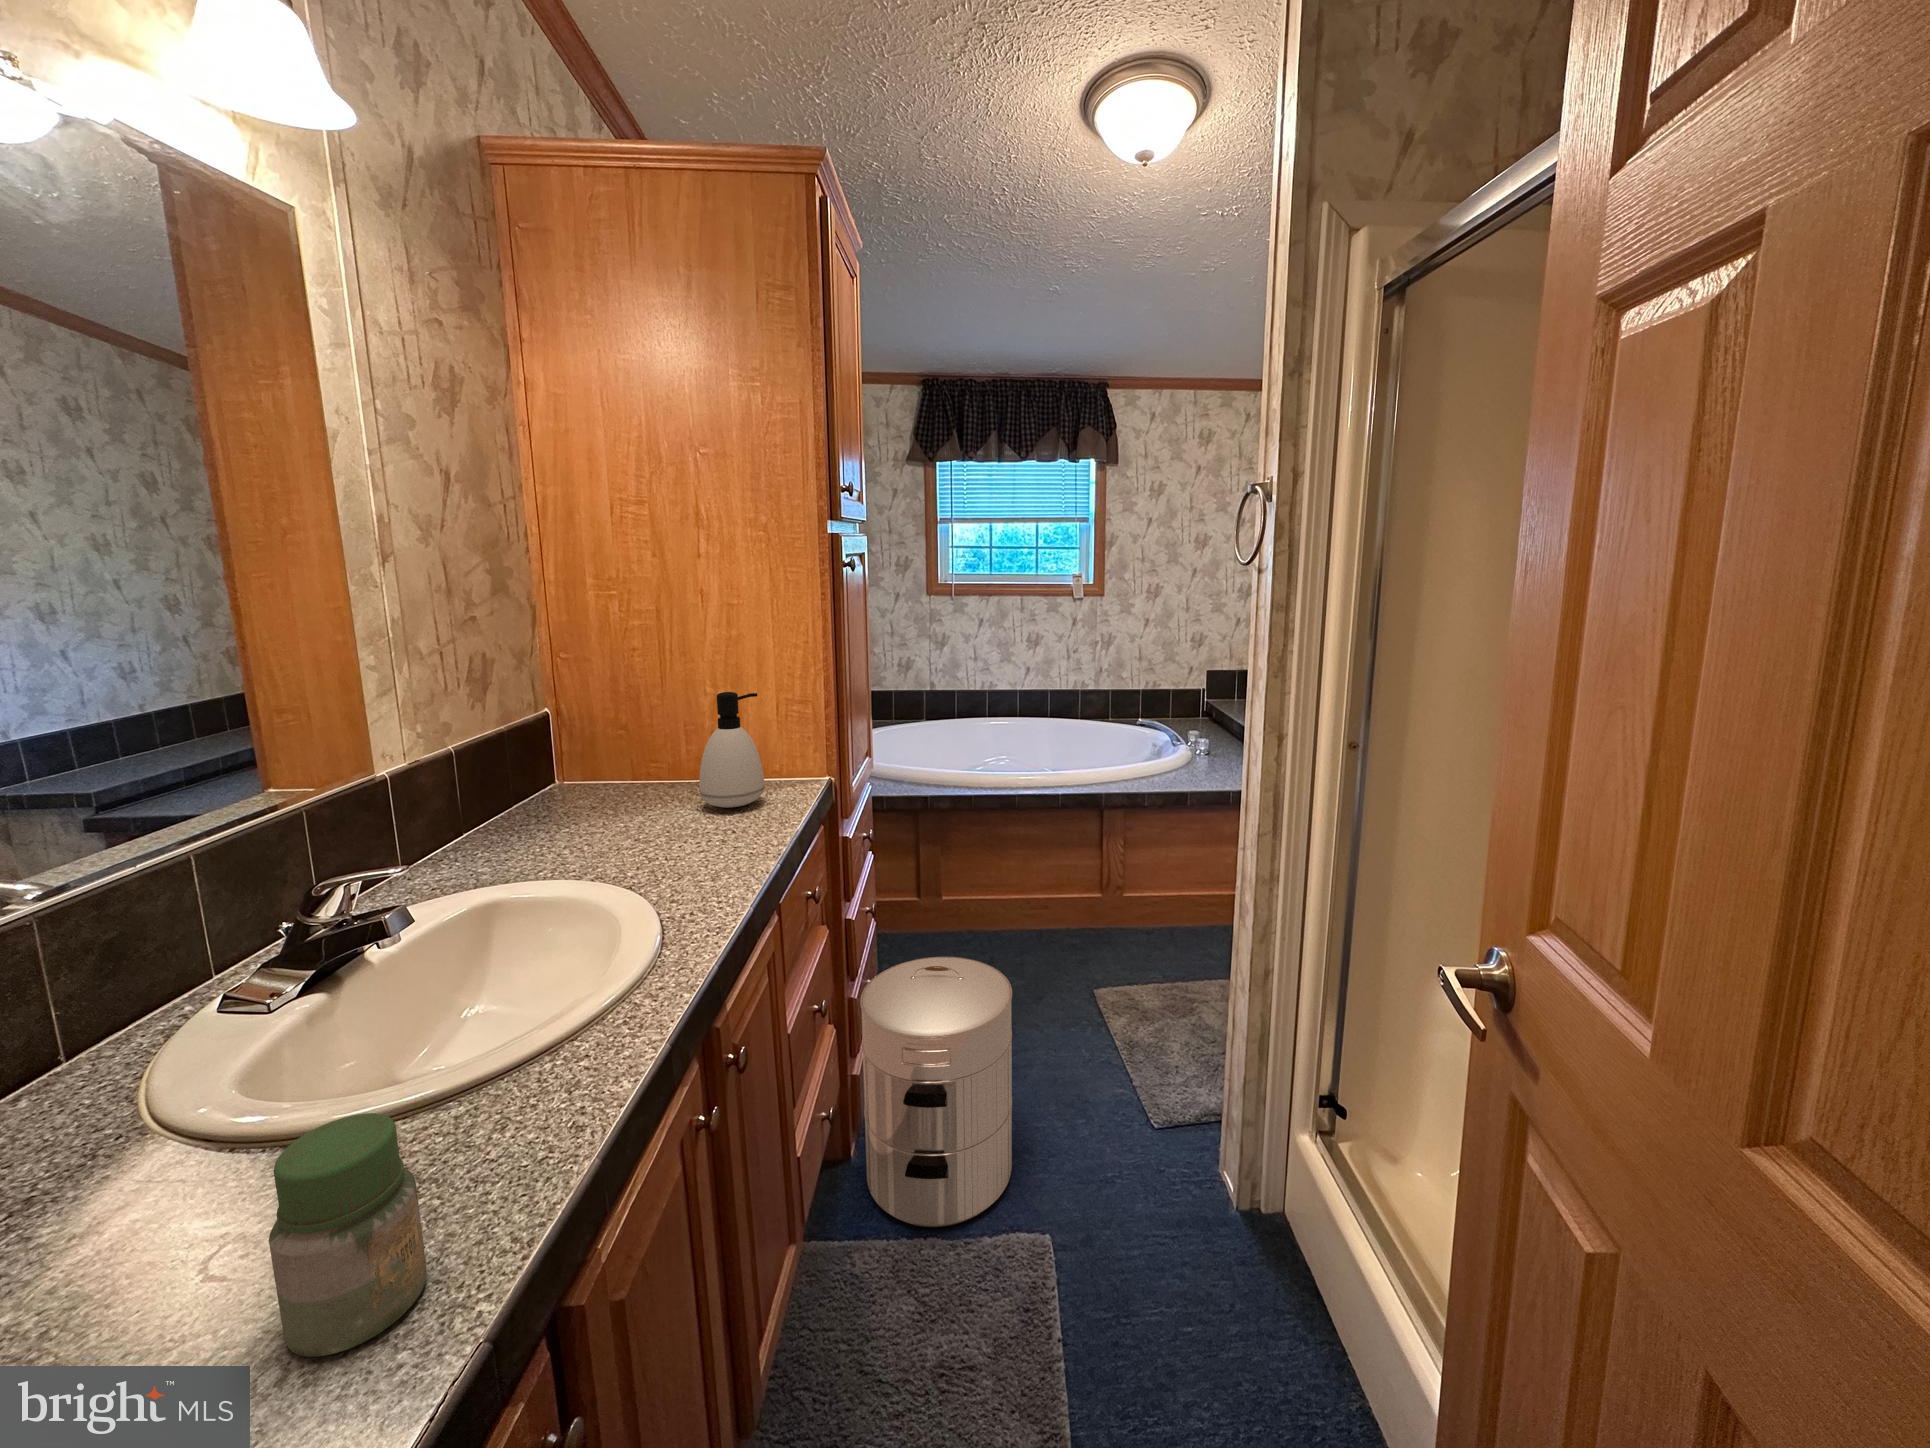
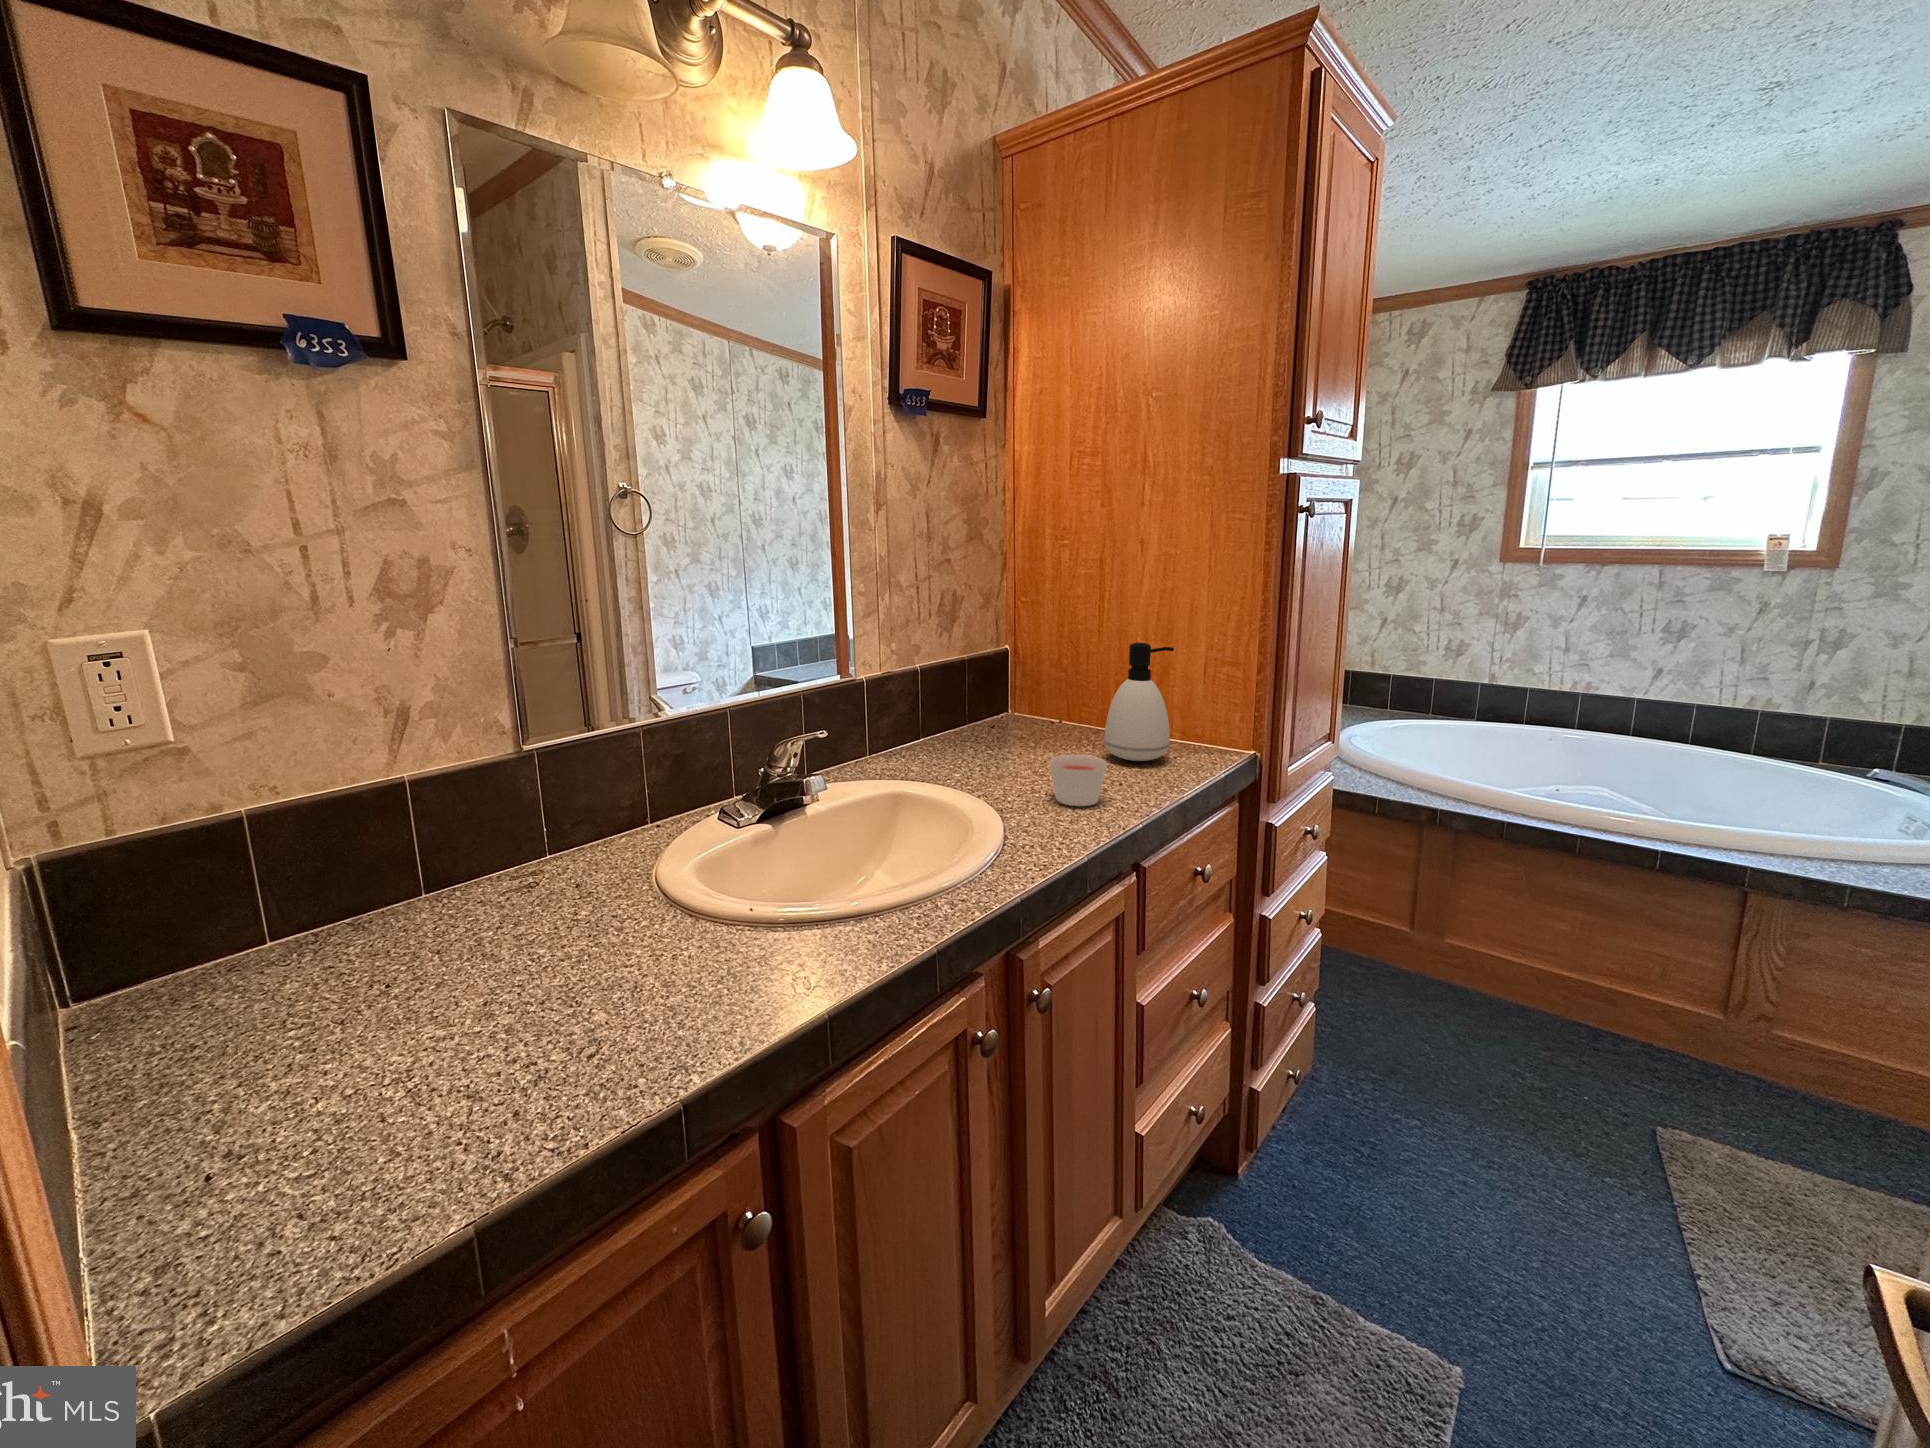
candle: none [673,811,734,865] -> present [1050,755,1107,806]
waste bin: present [860,957,1012,1227] -> none [1240,987,1465,1326]
jar: present [269,1113,427,1357] -> none [595,896,686,1059]

